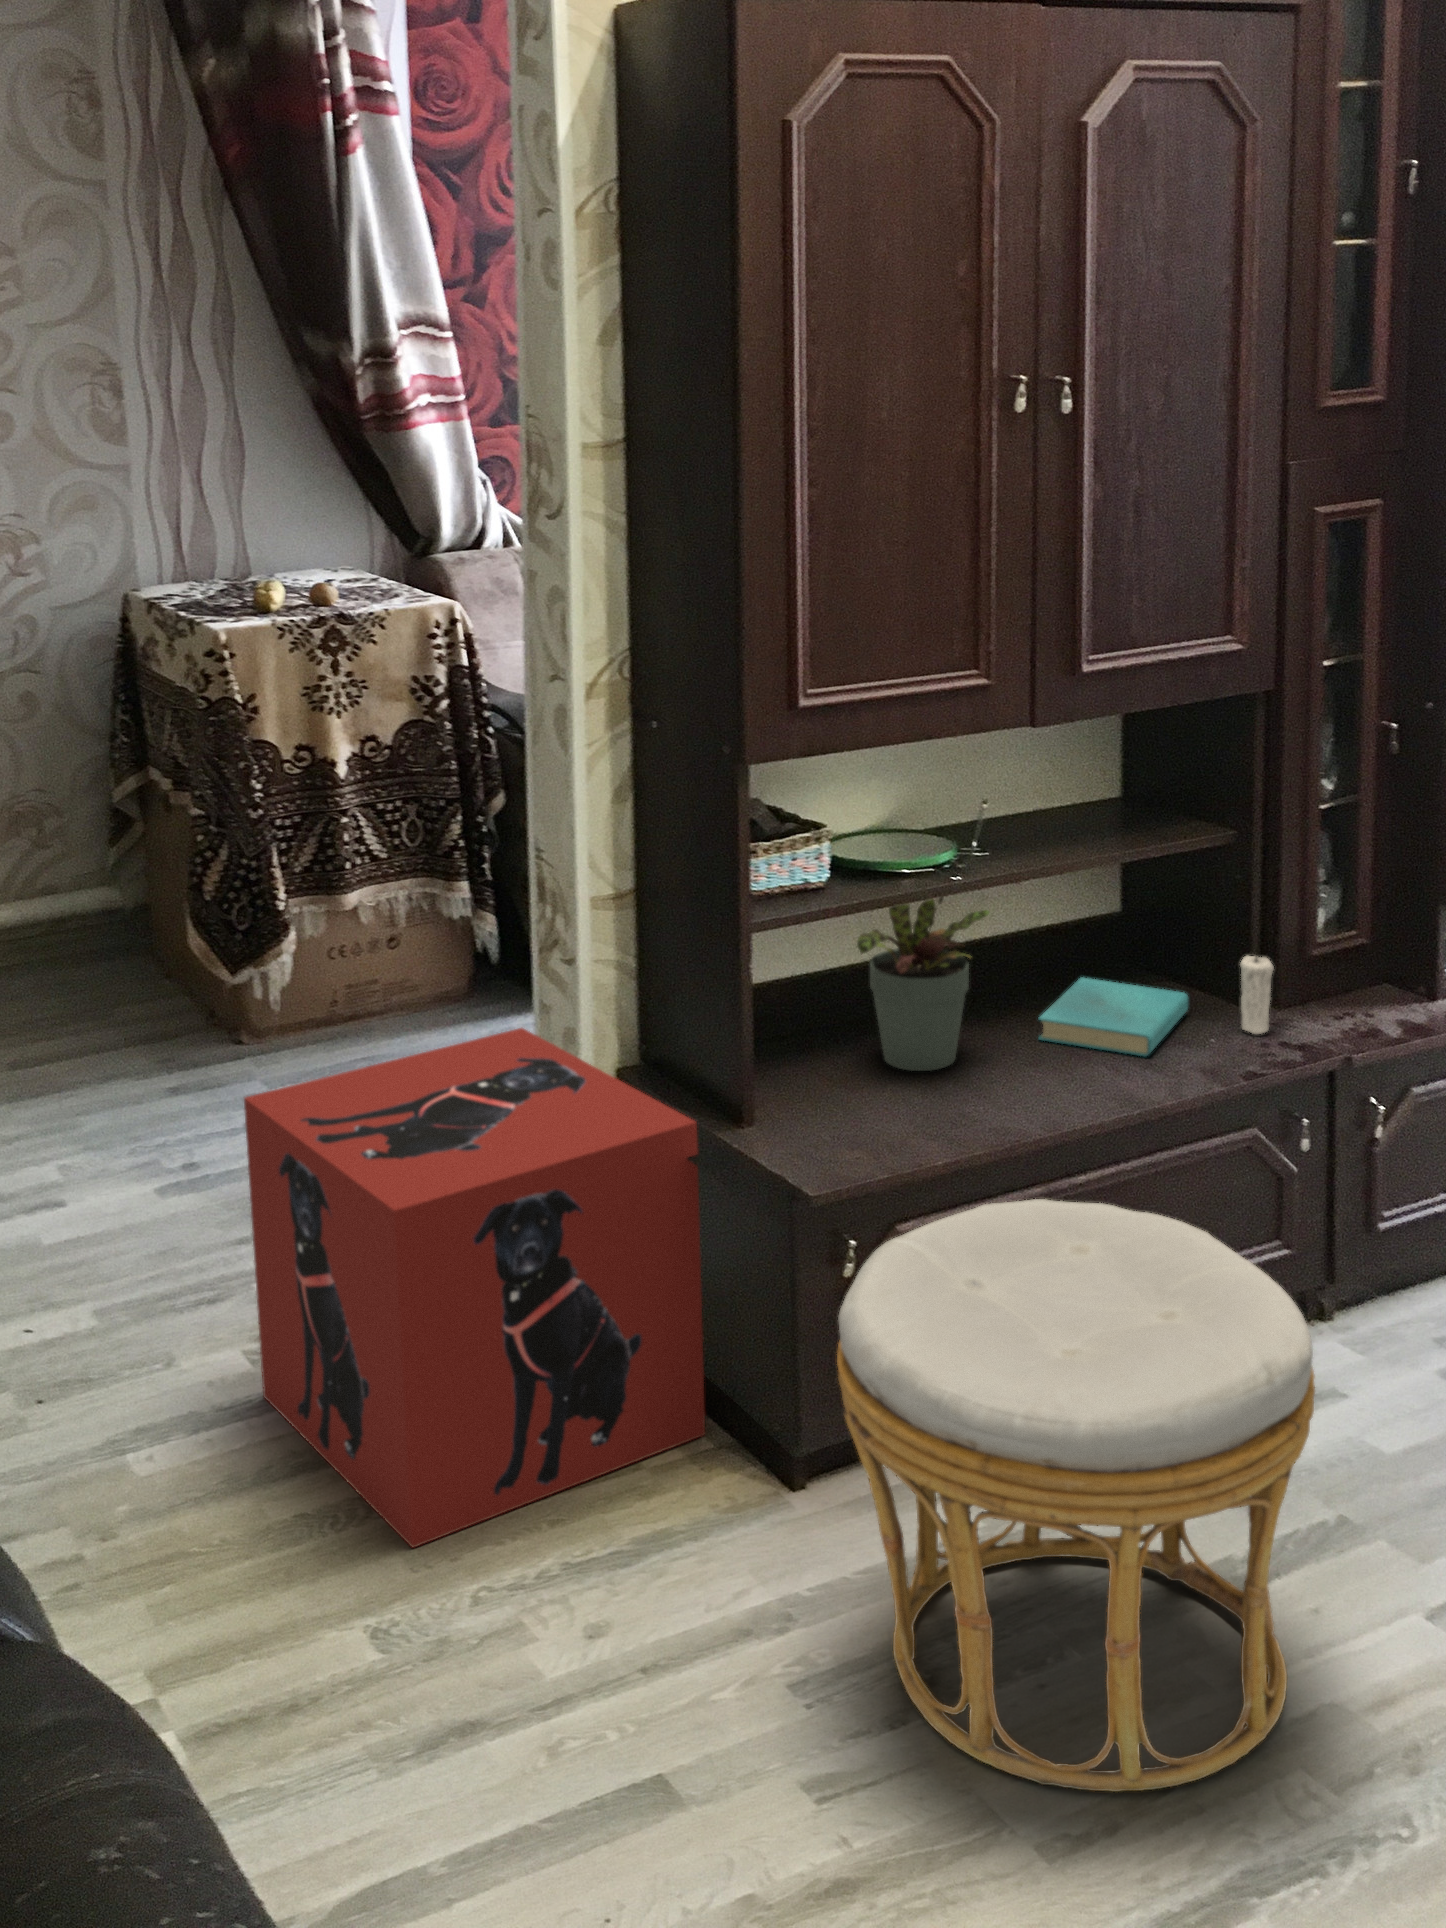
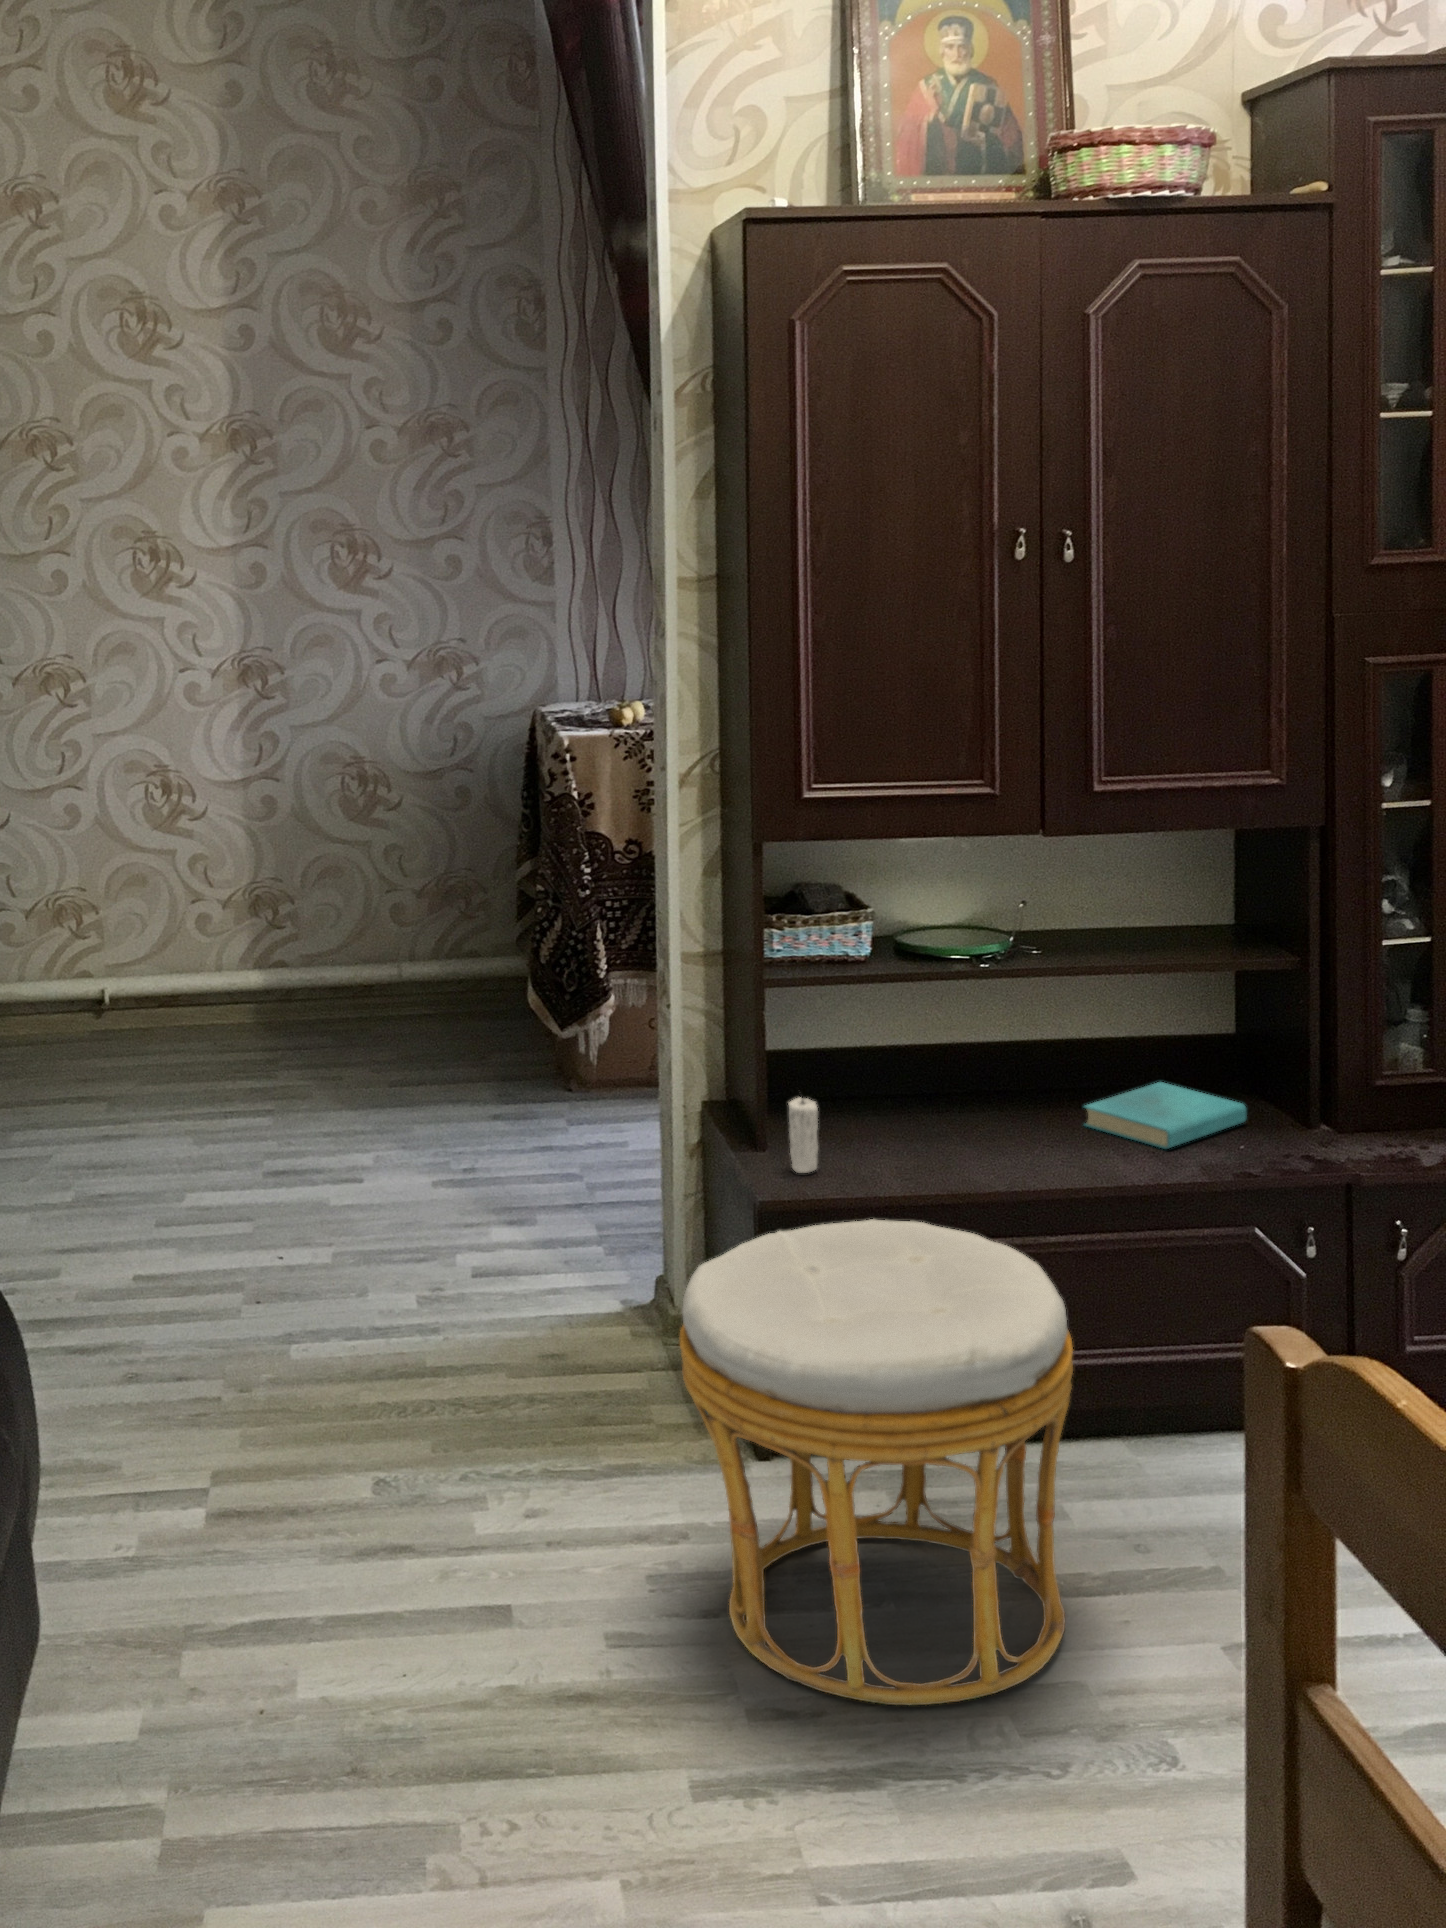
potted plant: present [857,896,989,1071] -> none [898,965,1030,1135]
candle: present [1240,955,1274,1034] -> present [789,1097,818,1173]
storage box: present [244,1028,705,1548] -> none [397,1061,716,1438]

